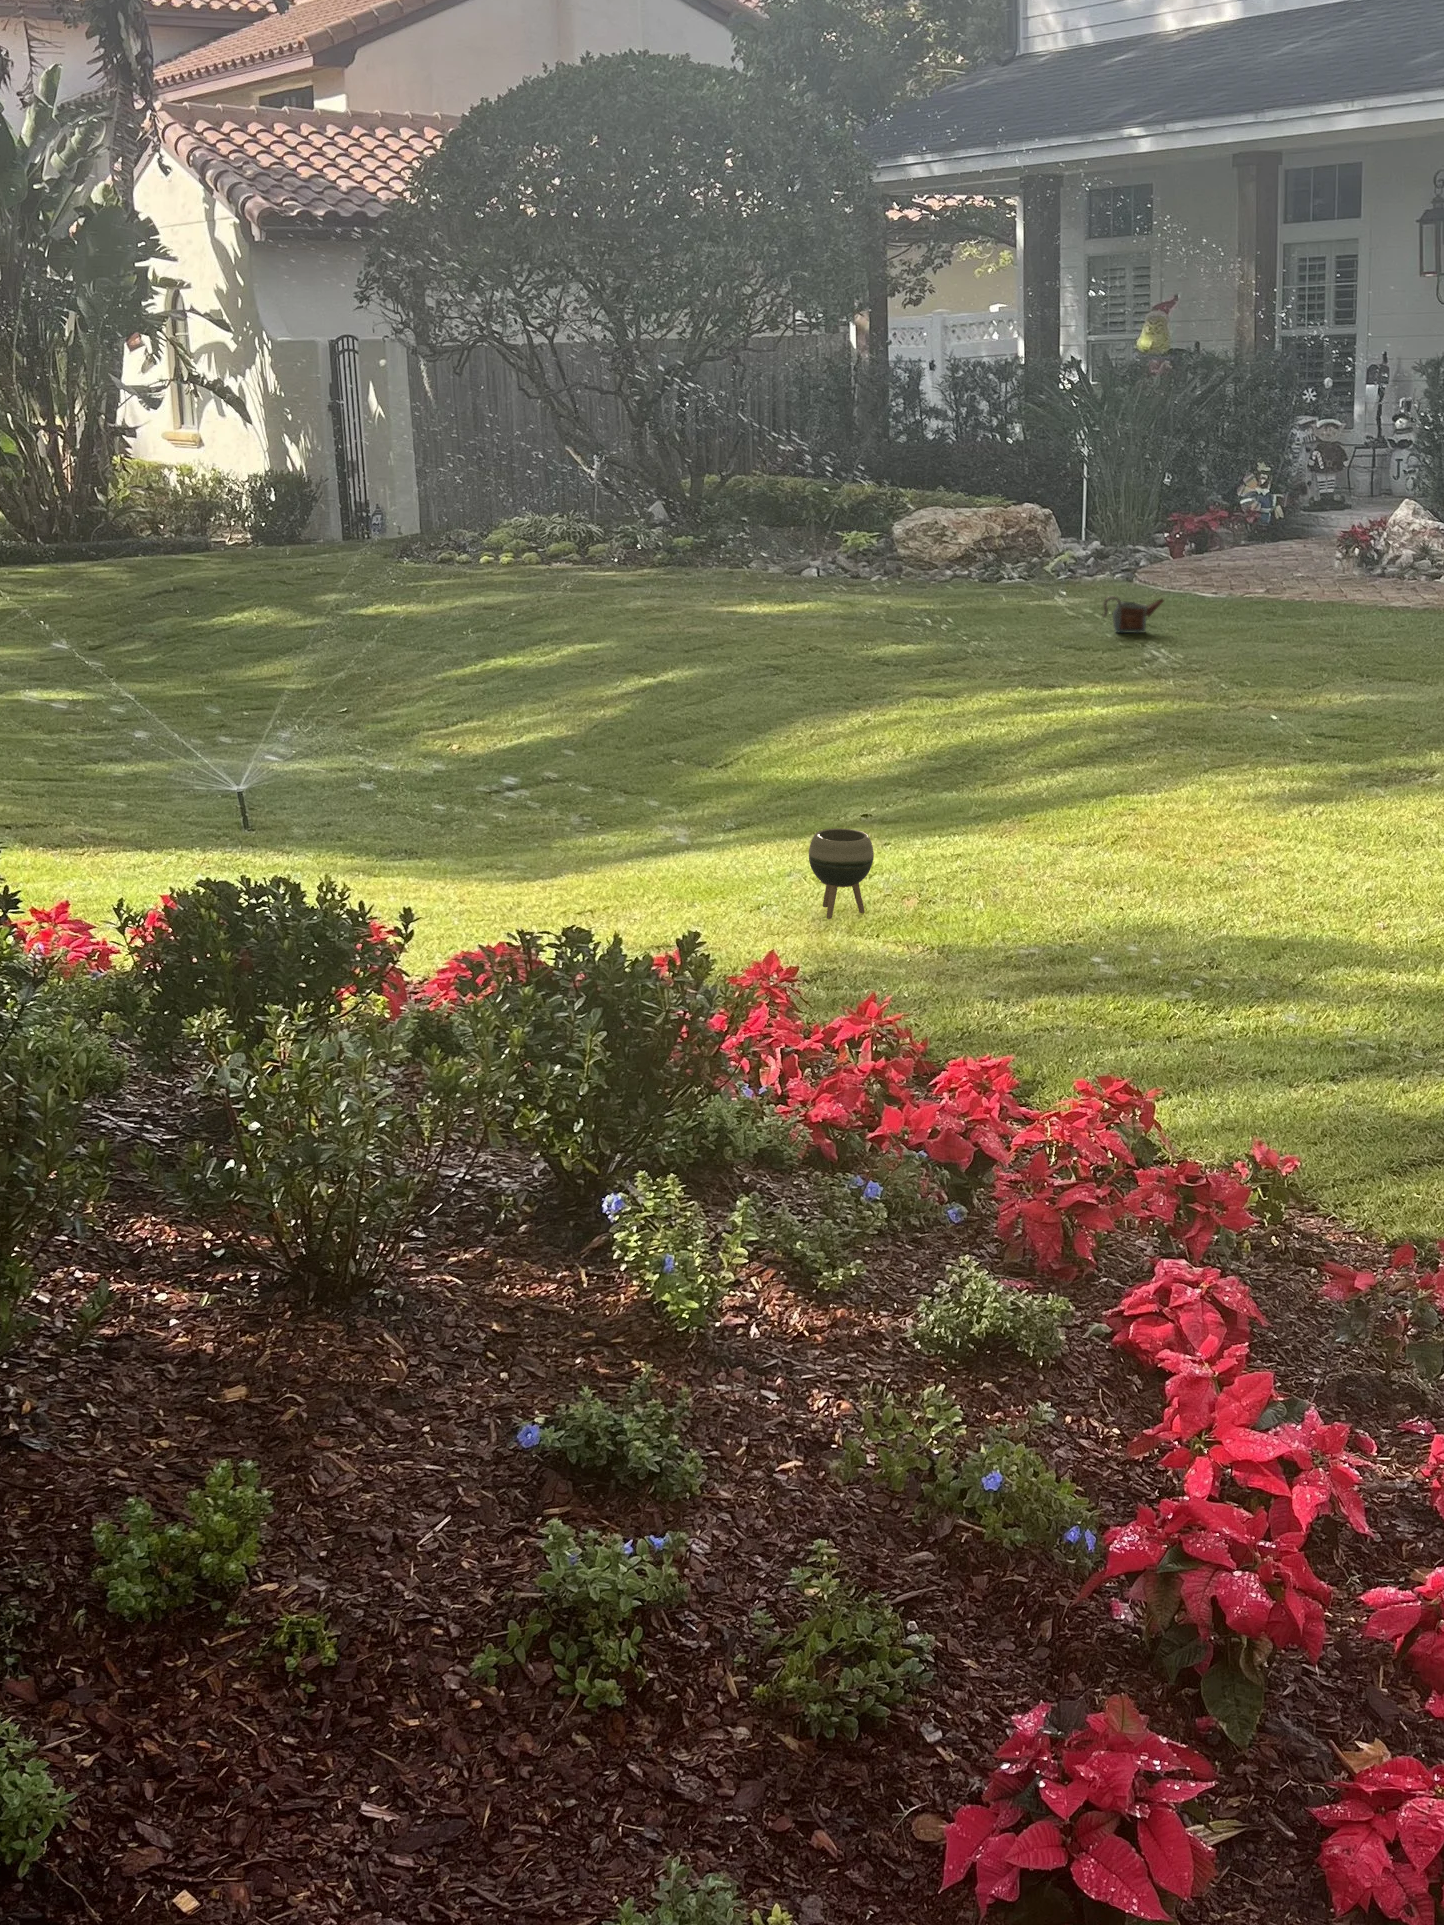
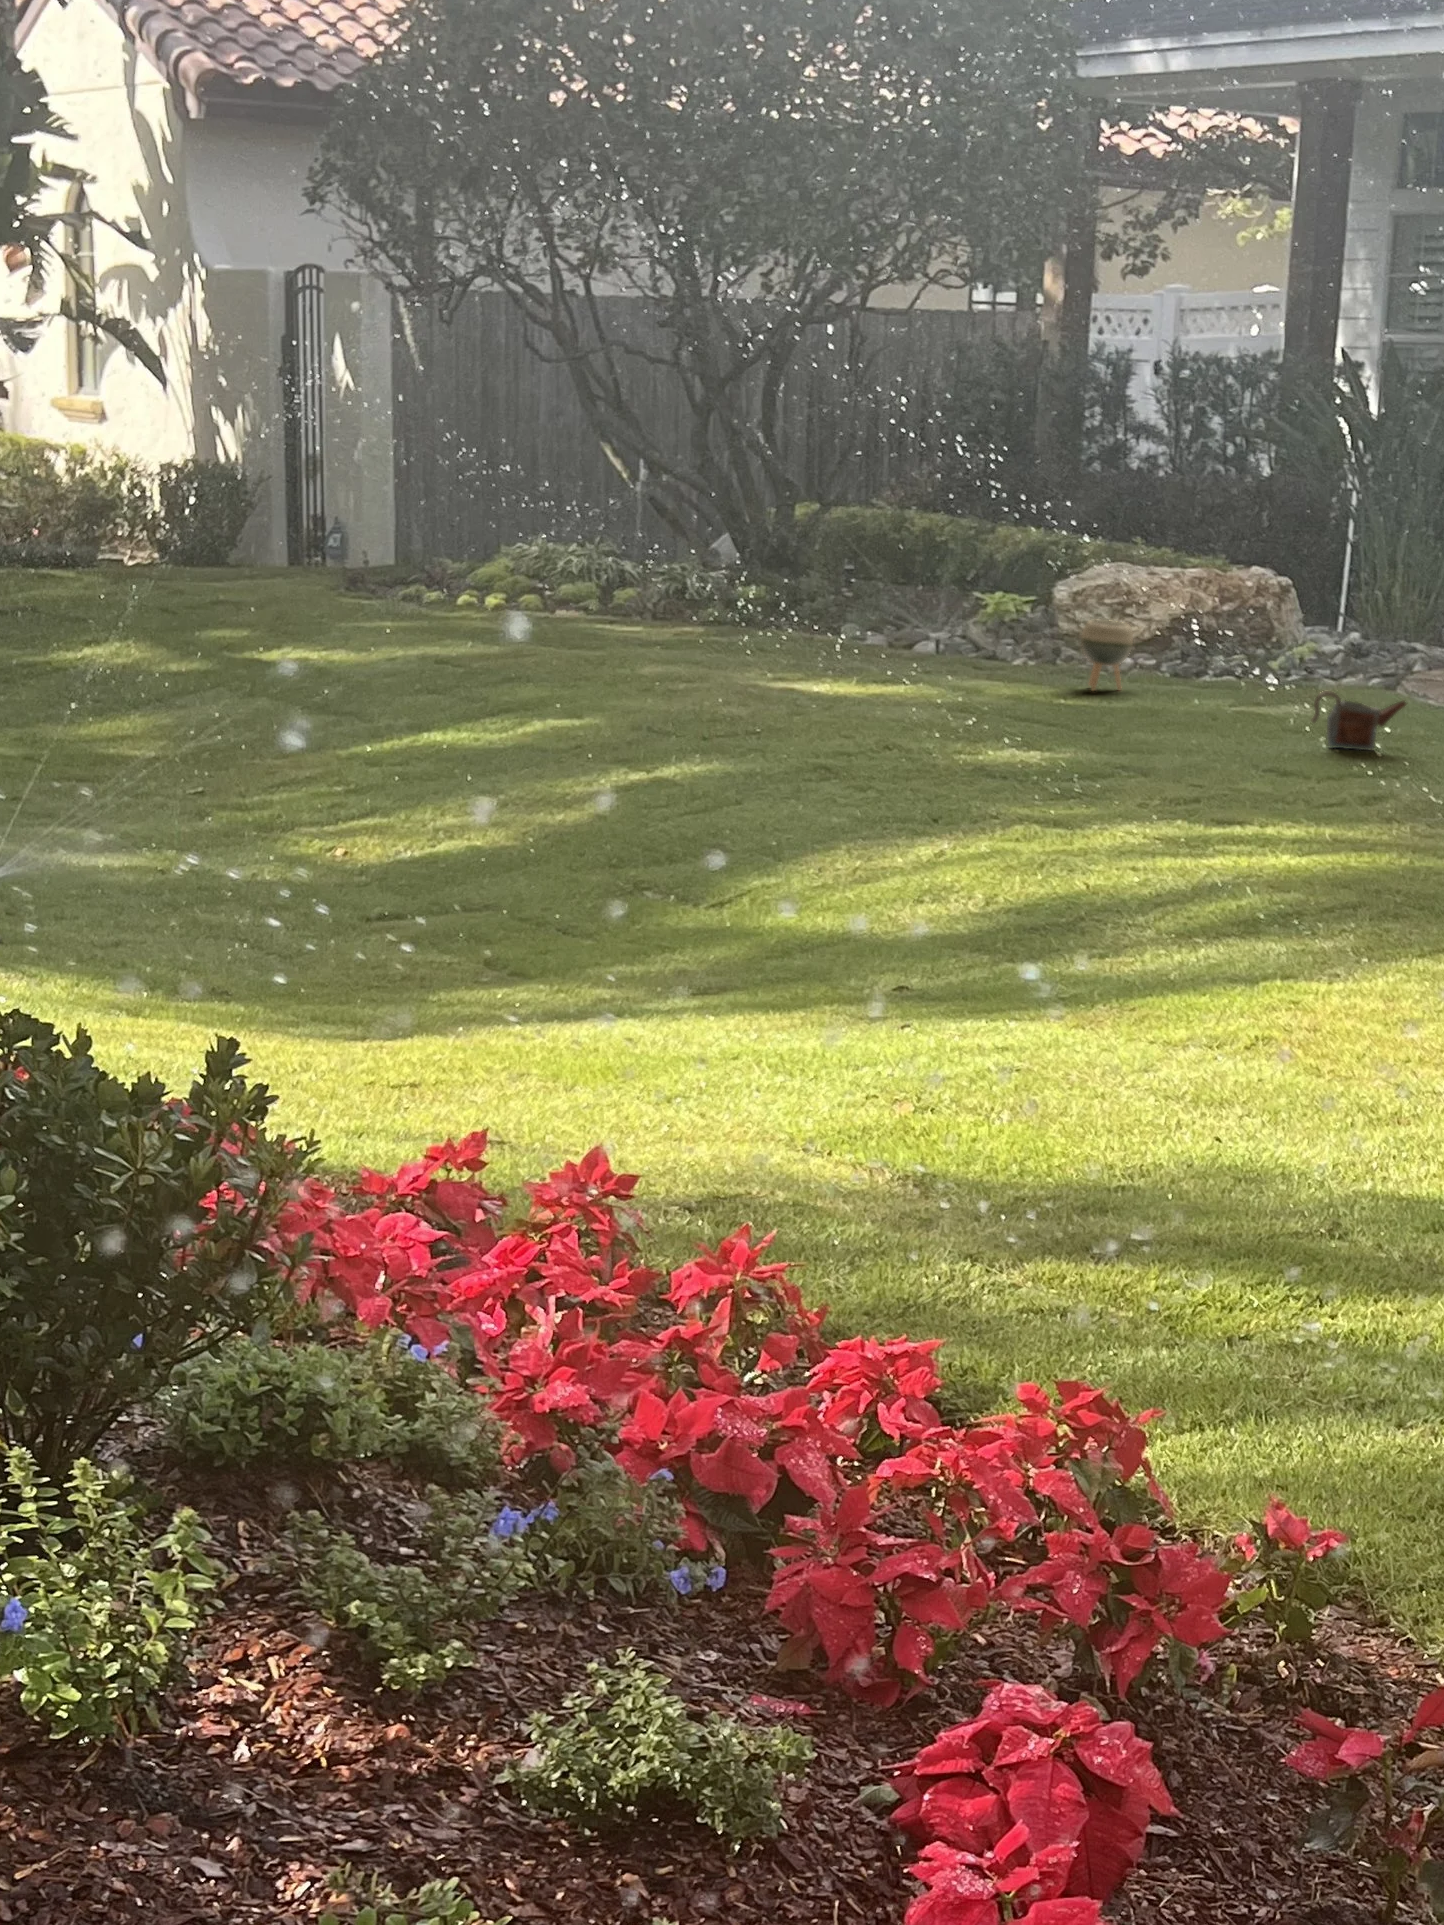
planter: present [809,829,874,919] -> present [1081,620,1133,690]

